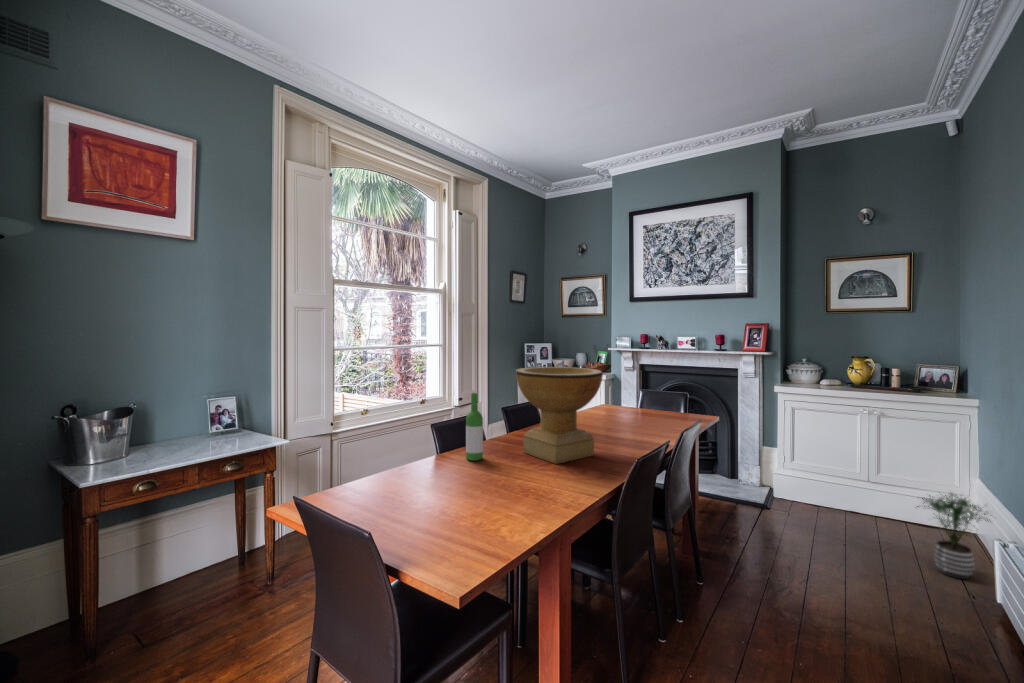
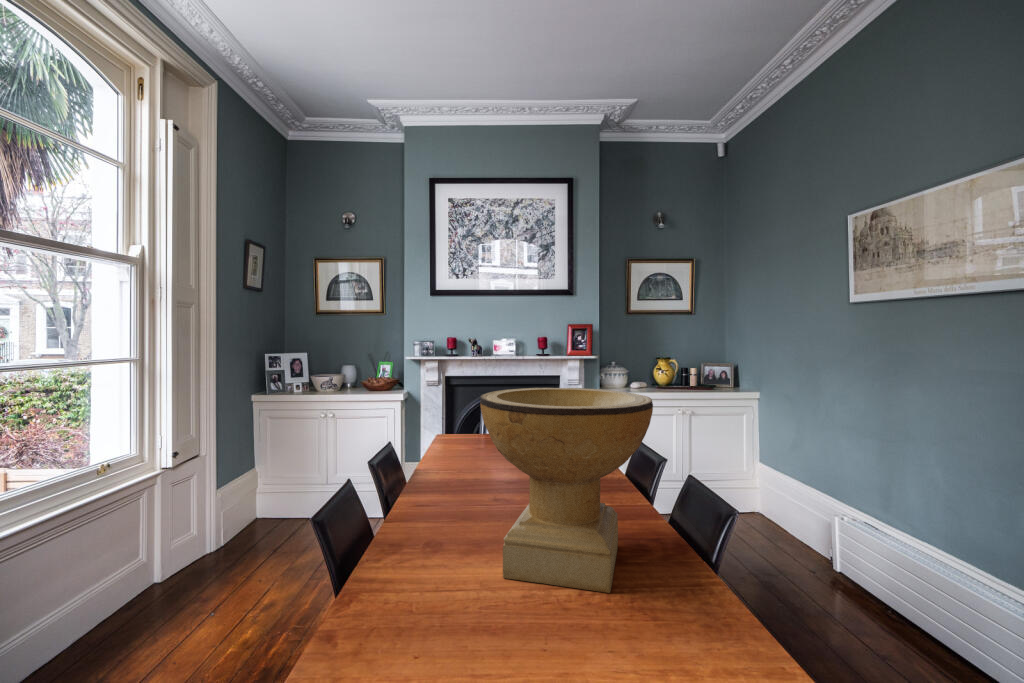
wine bottle: present [466,393,483,461] -> none [416,471,460,653]
potted plant: present [917,492,991,579] -> none [766,480,828,563]

